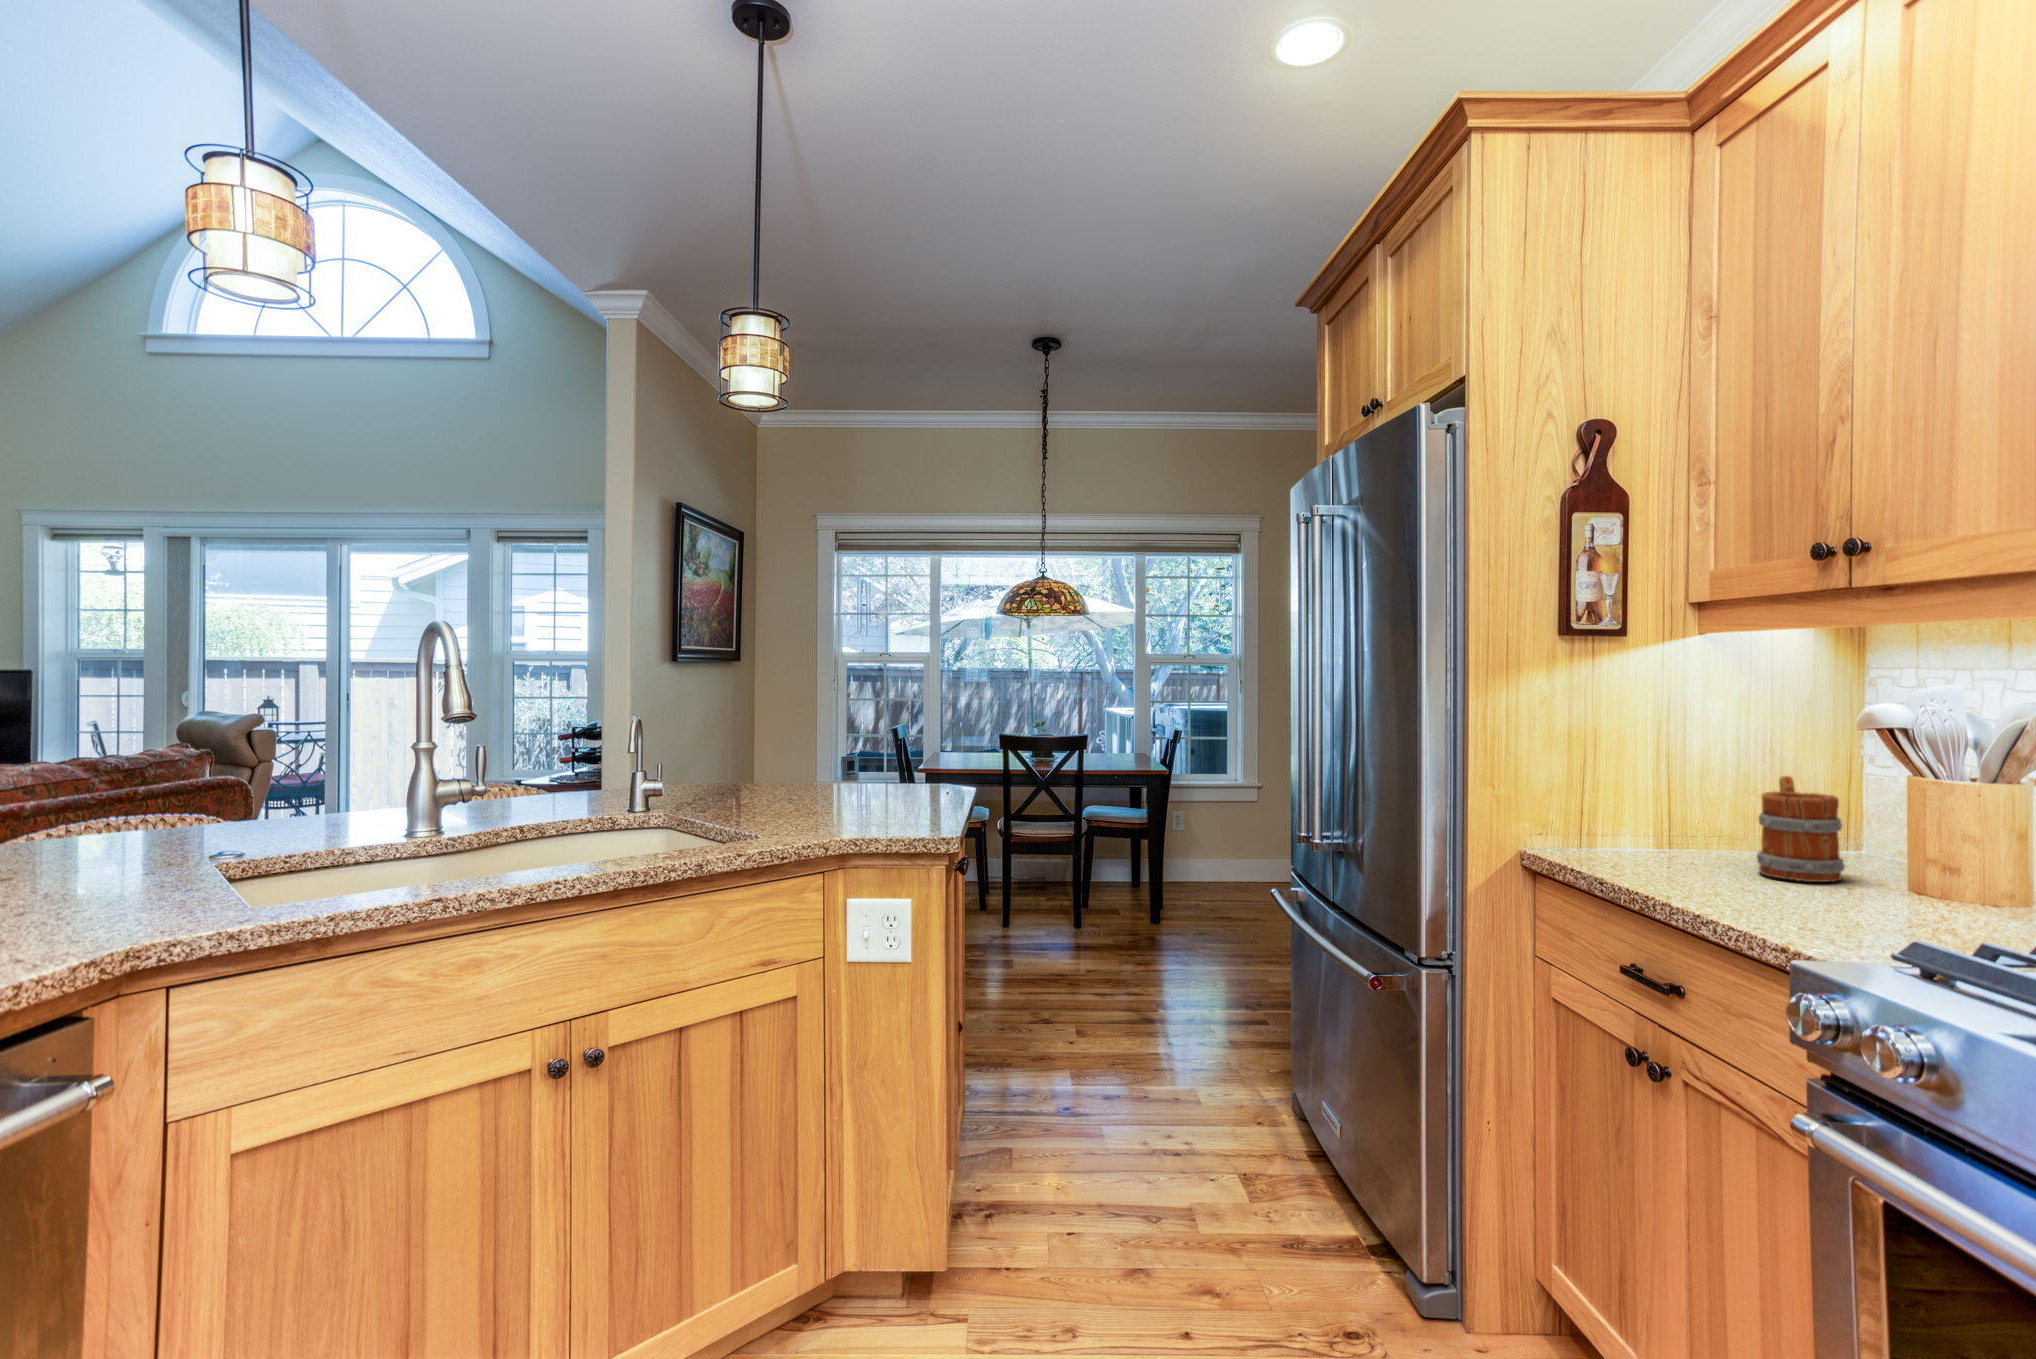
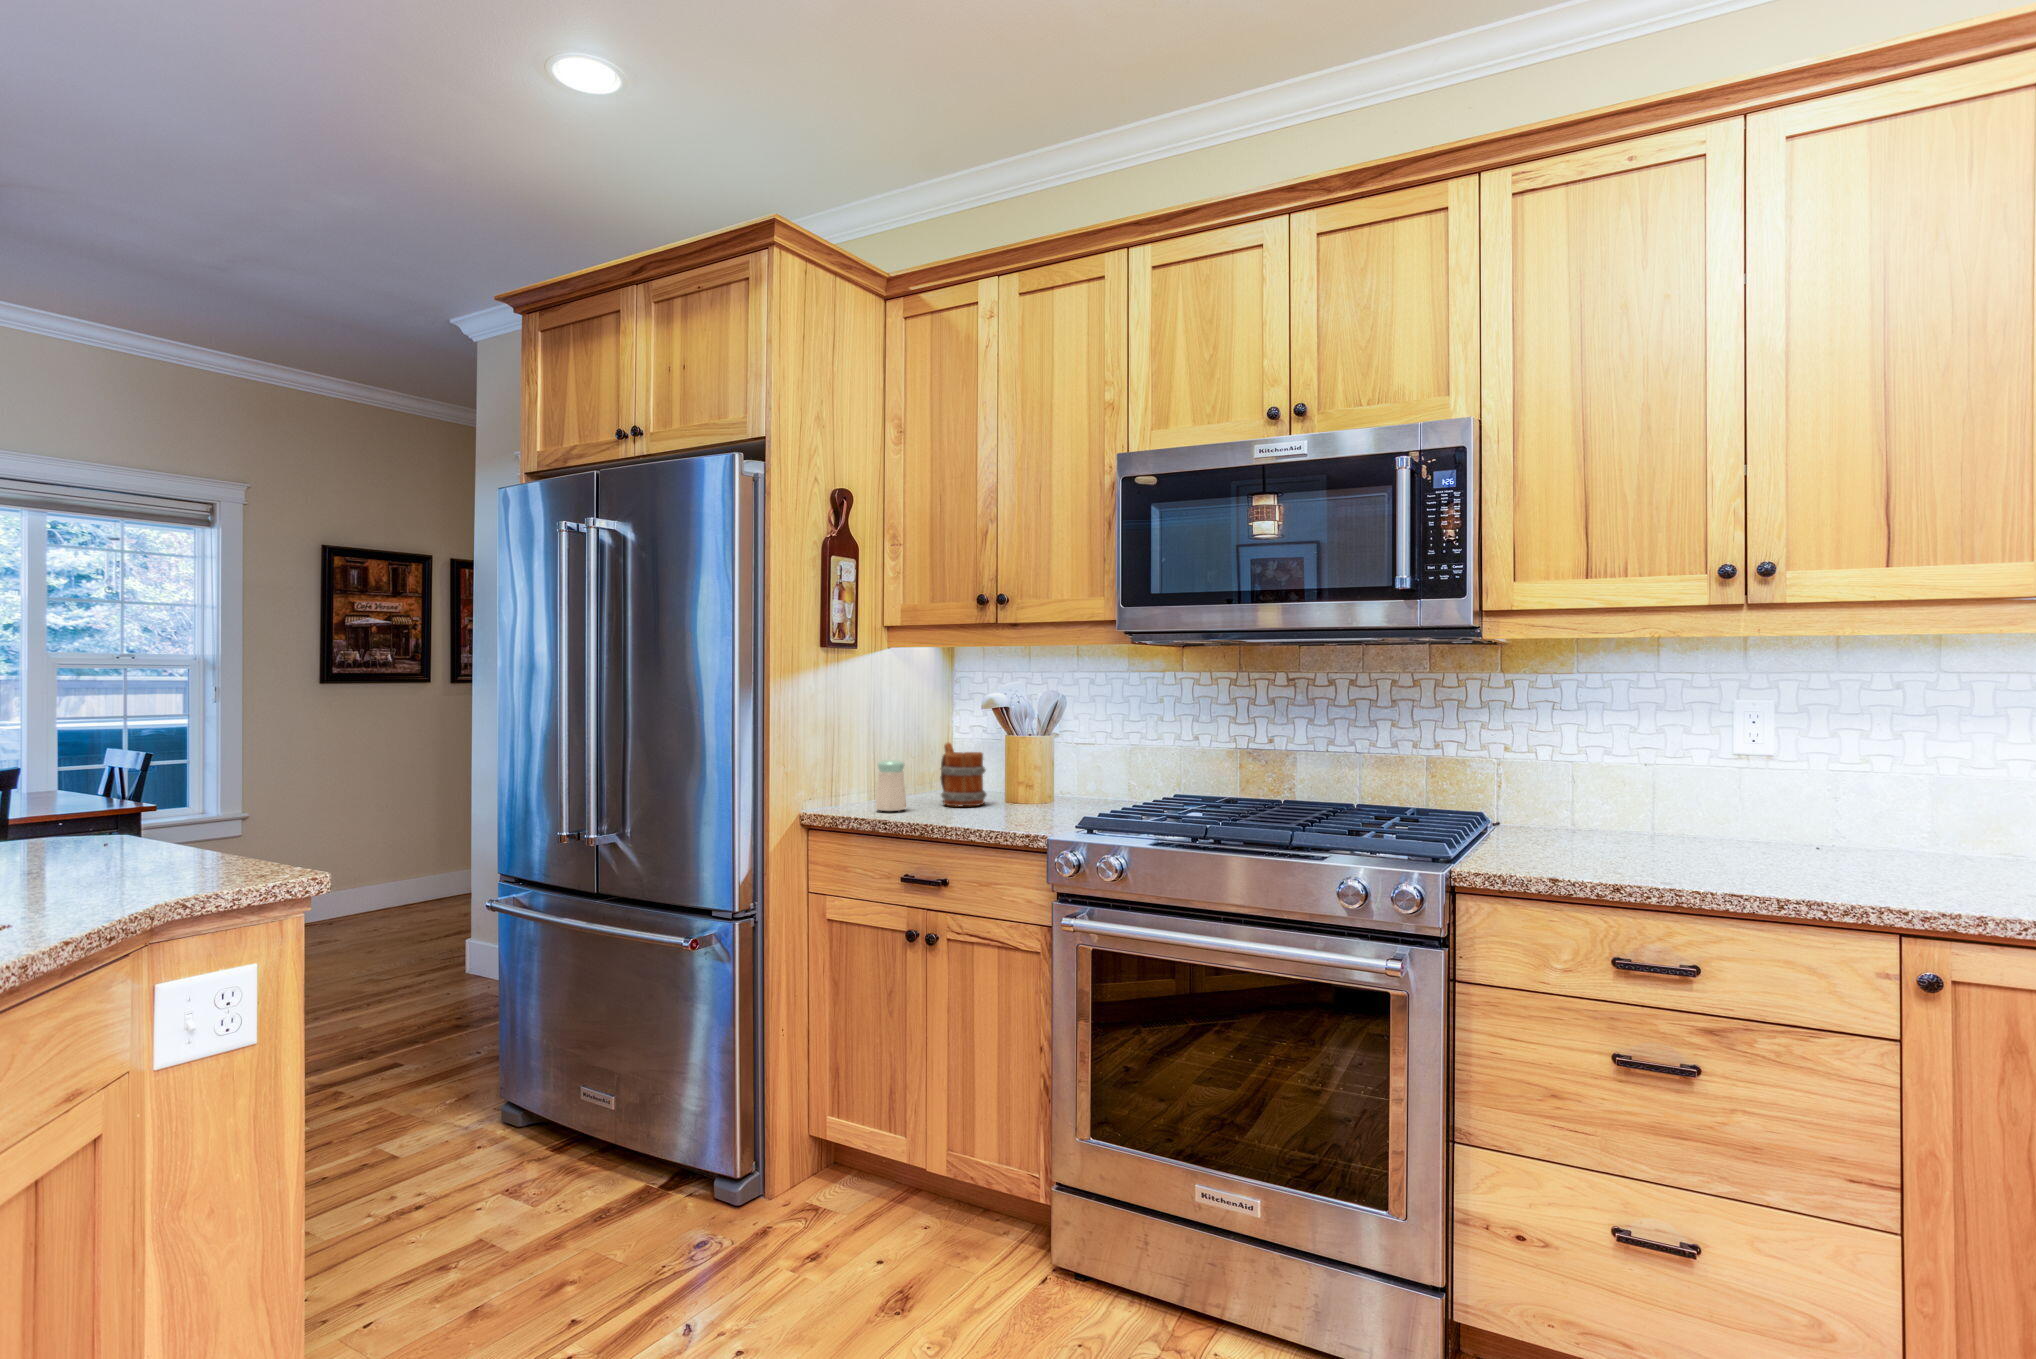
salt shaker: none [1626,795,1681,869] -> present [876,760,906,811]

